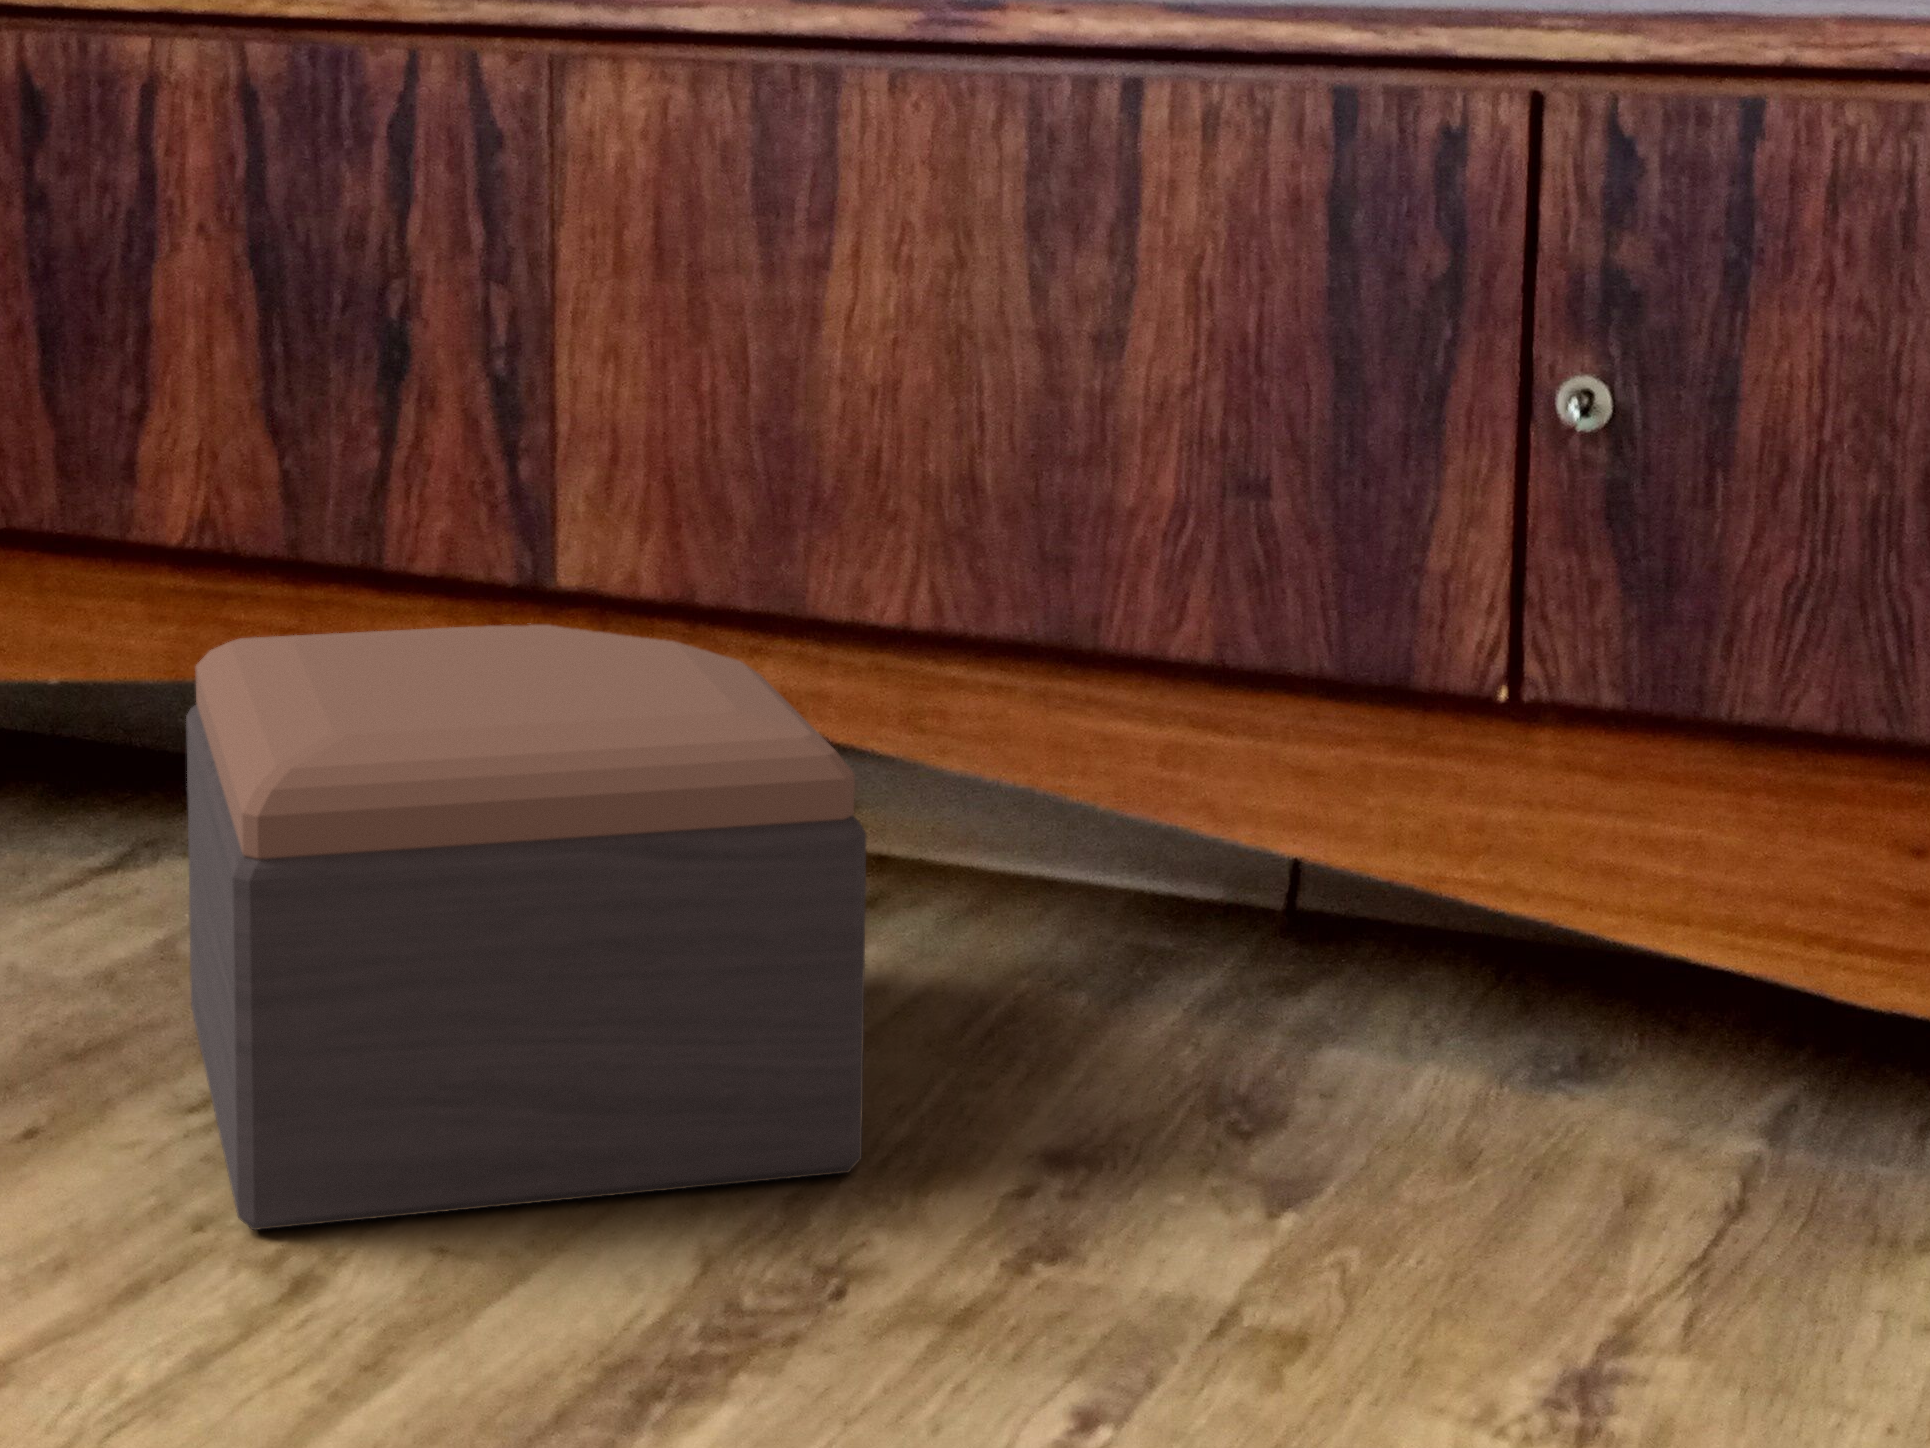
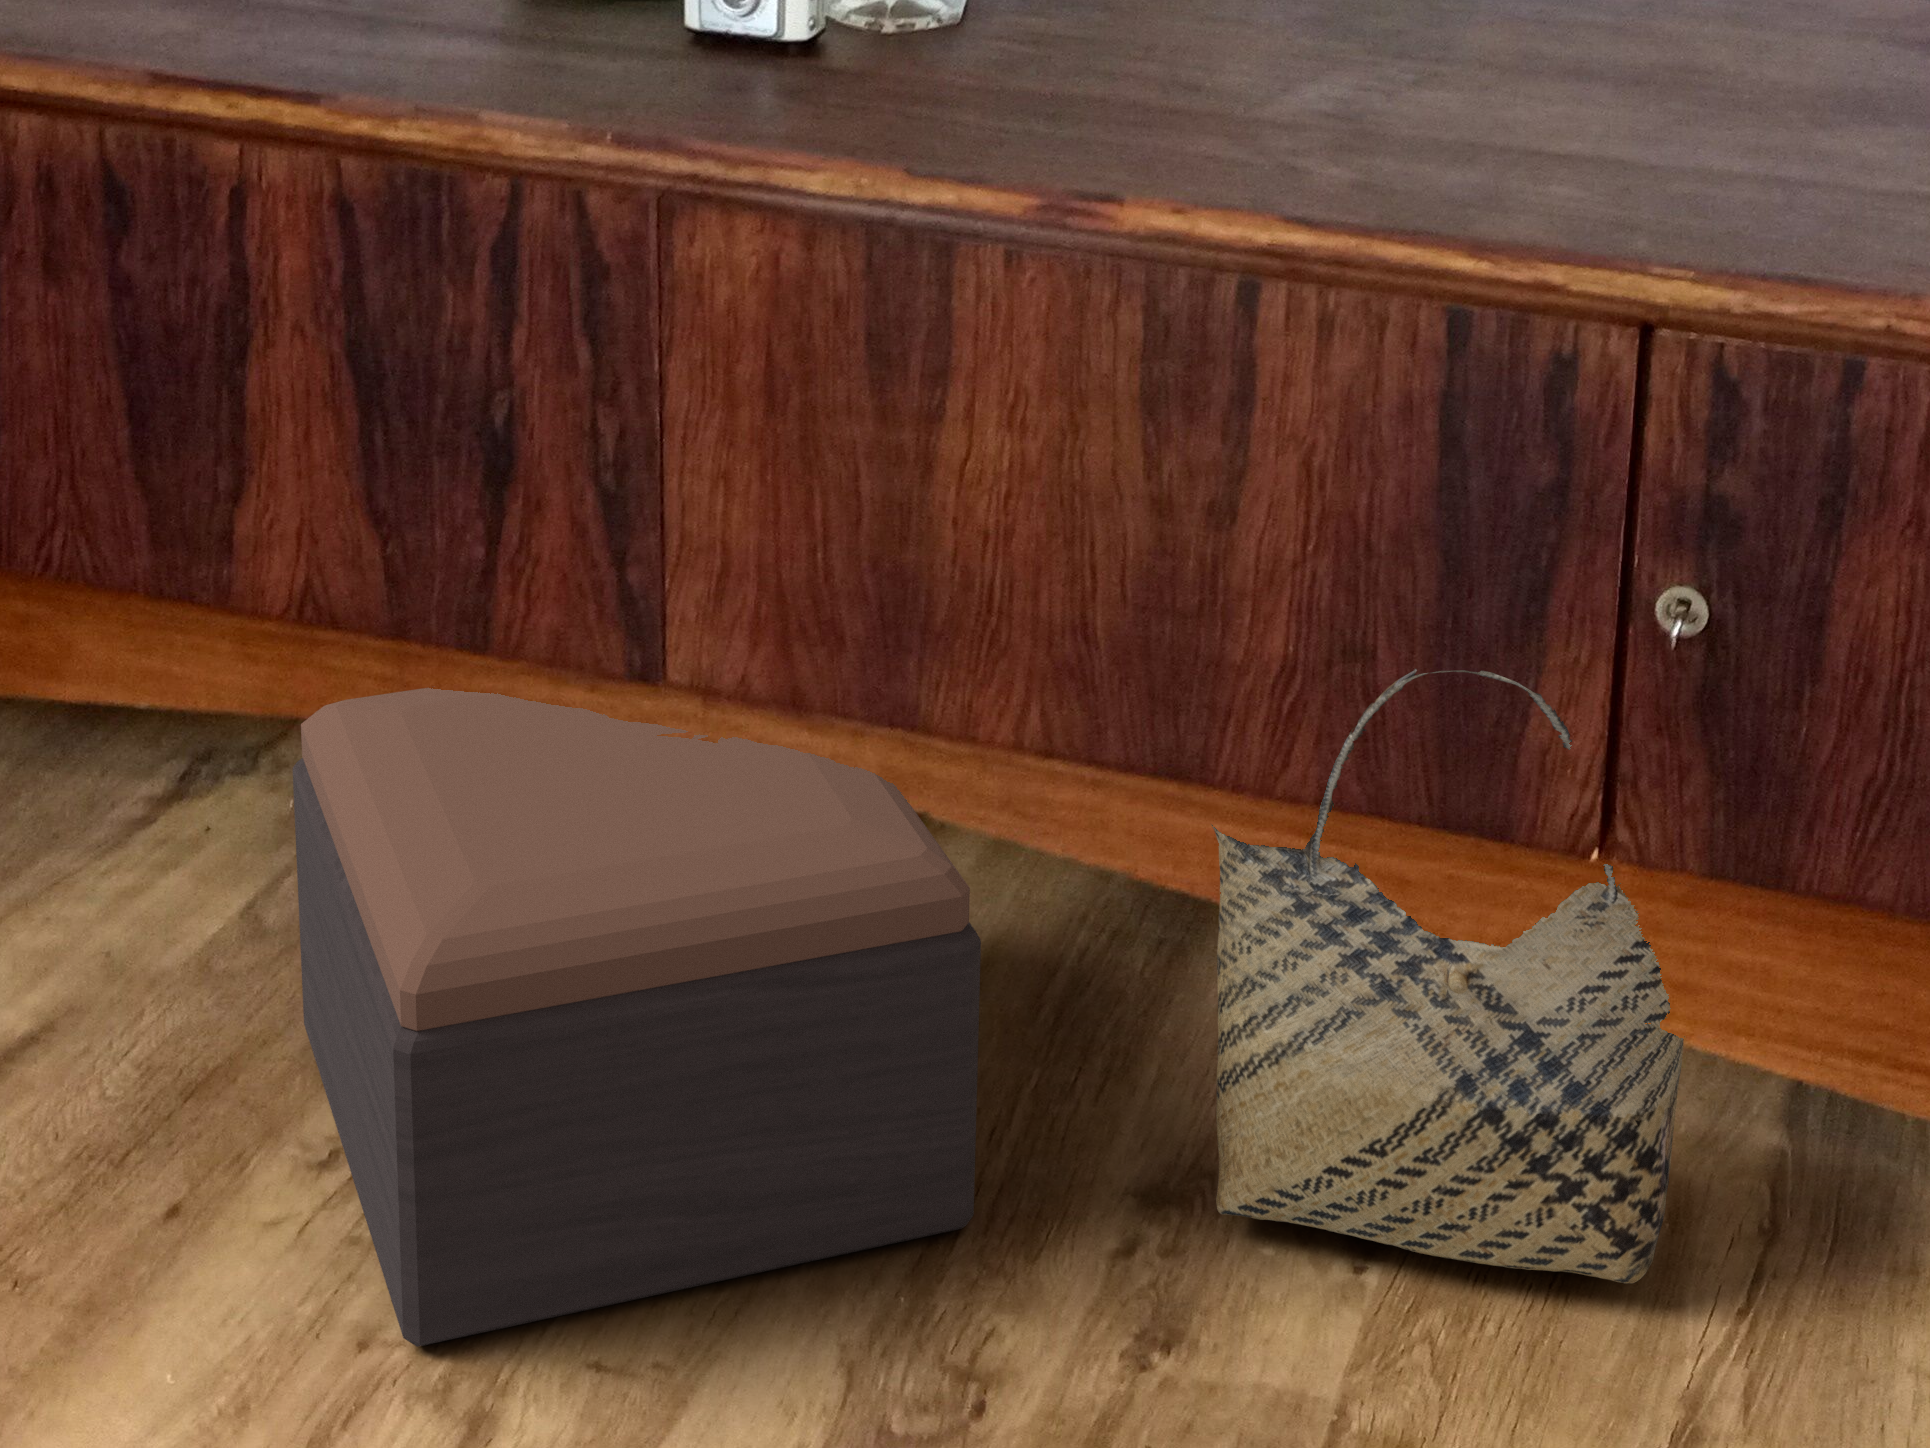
woven basket: none [1114,457,1663,1225] -> present [1211,669,1685,1283]

